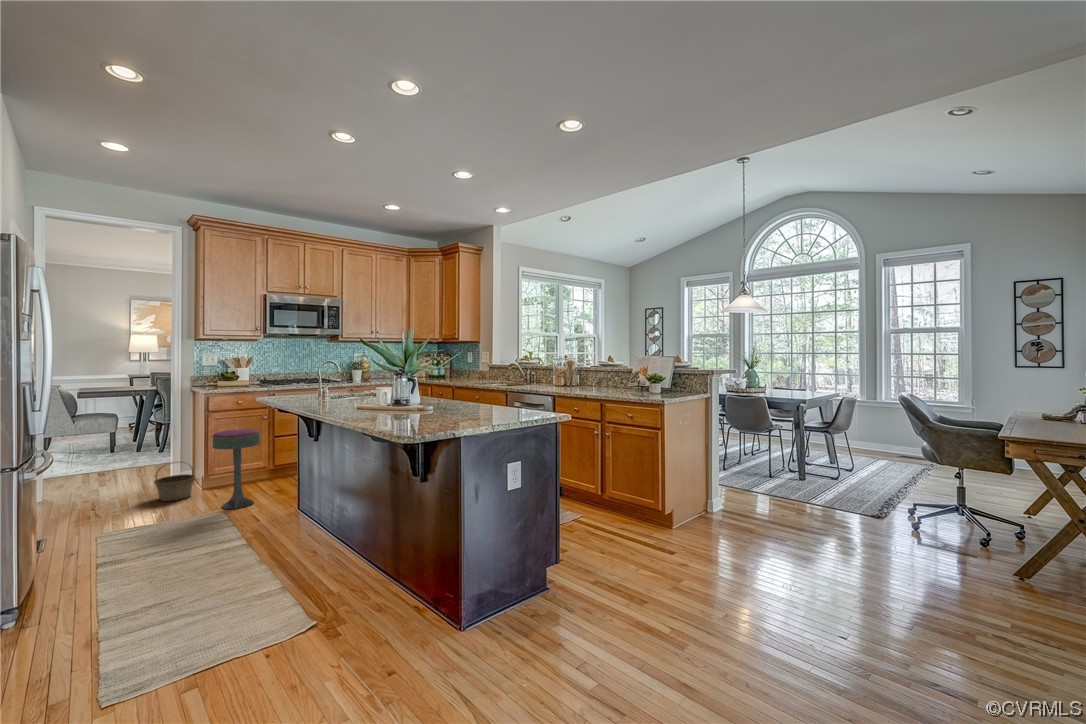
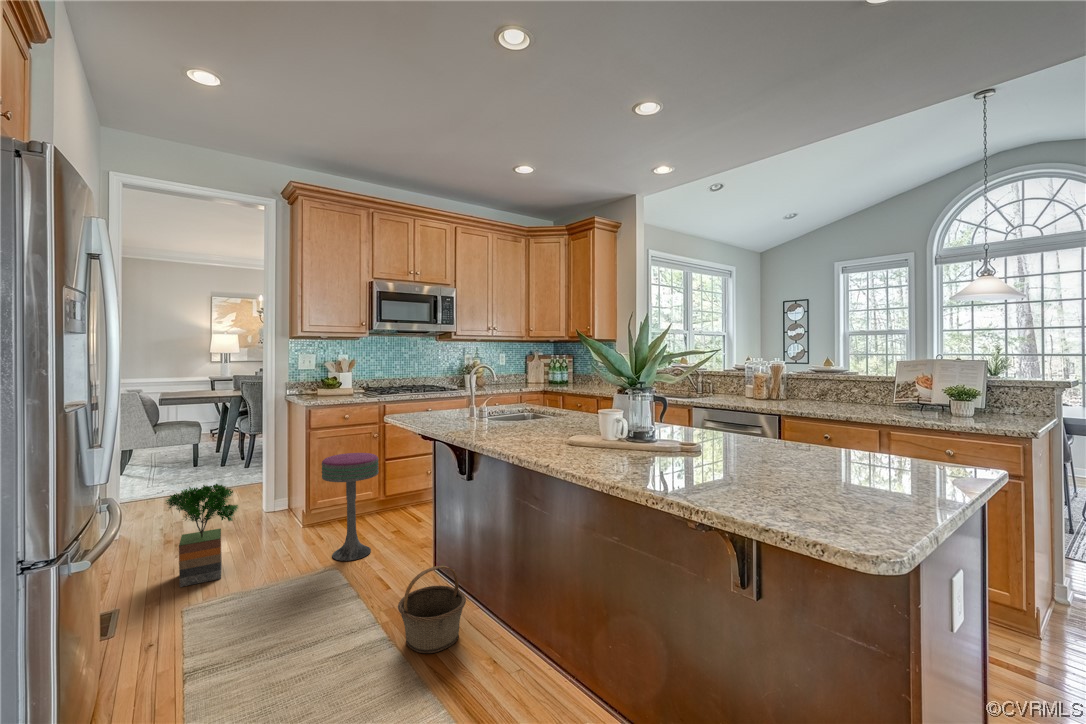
potted tree: none [83,452,145,527] -> present [166,484,238,587]
basket: present [154,462,195,502] -> present [398,566,466,653]

